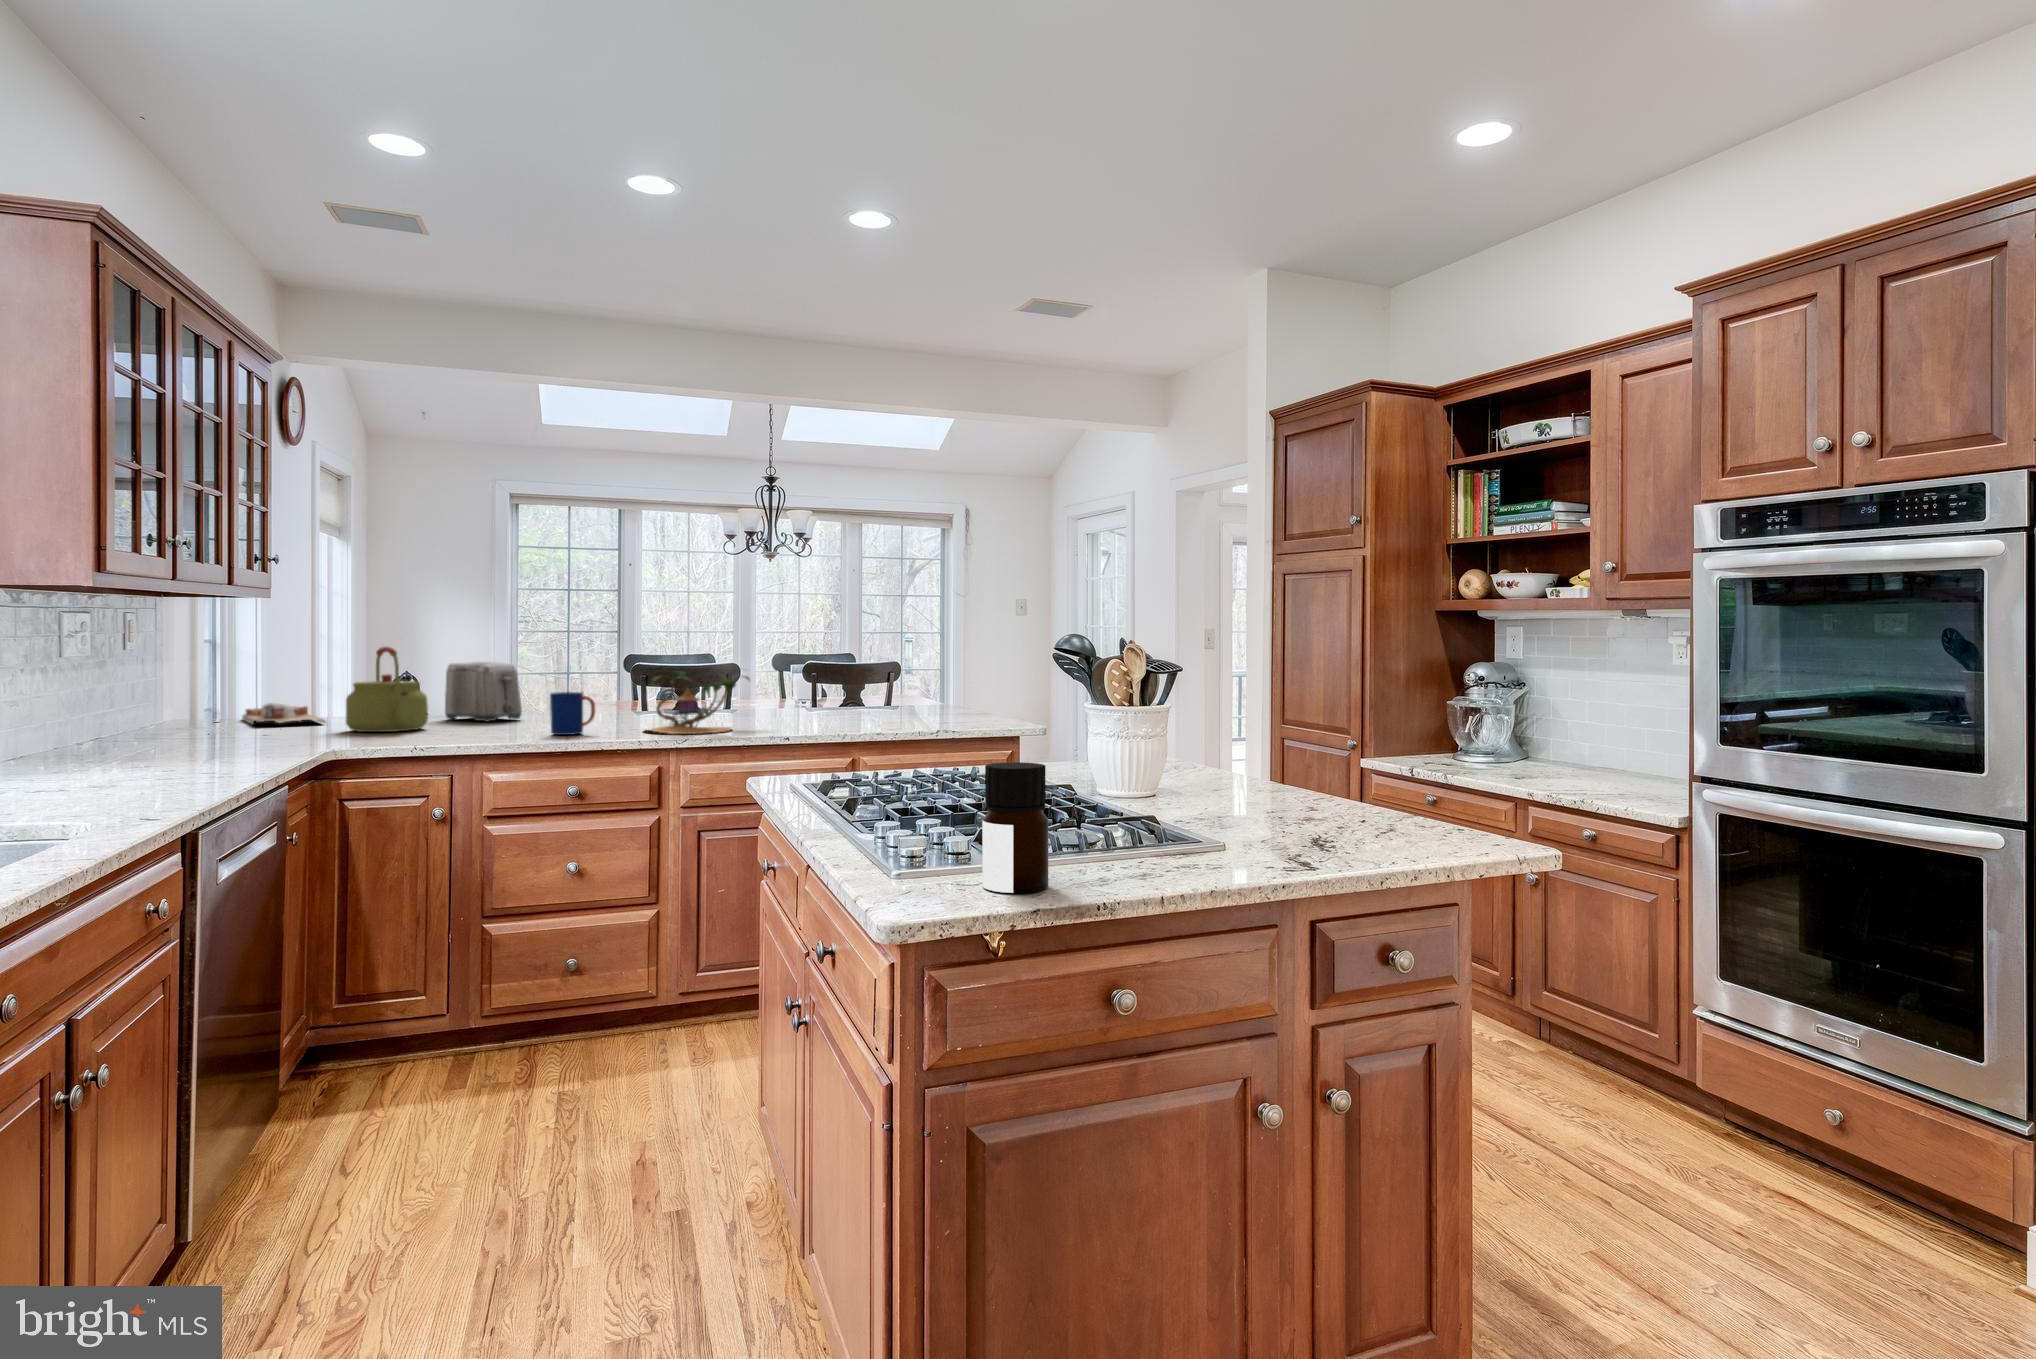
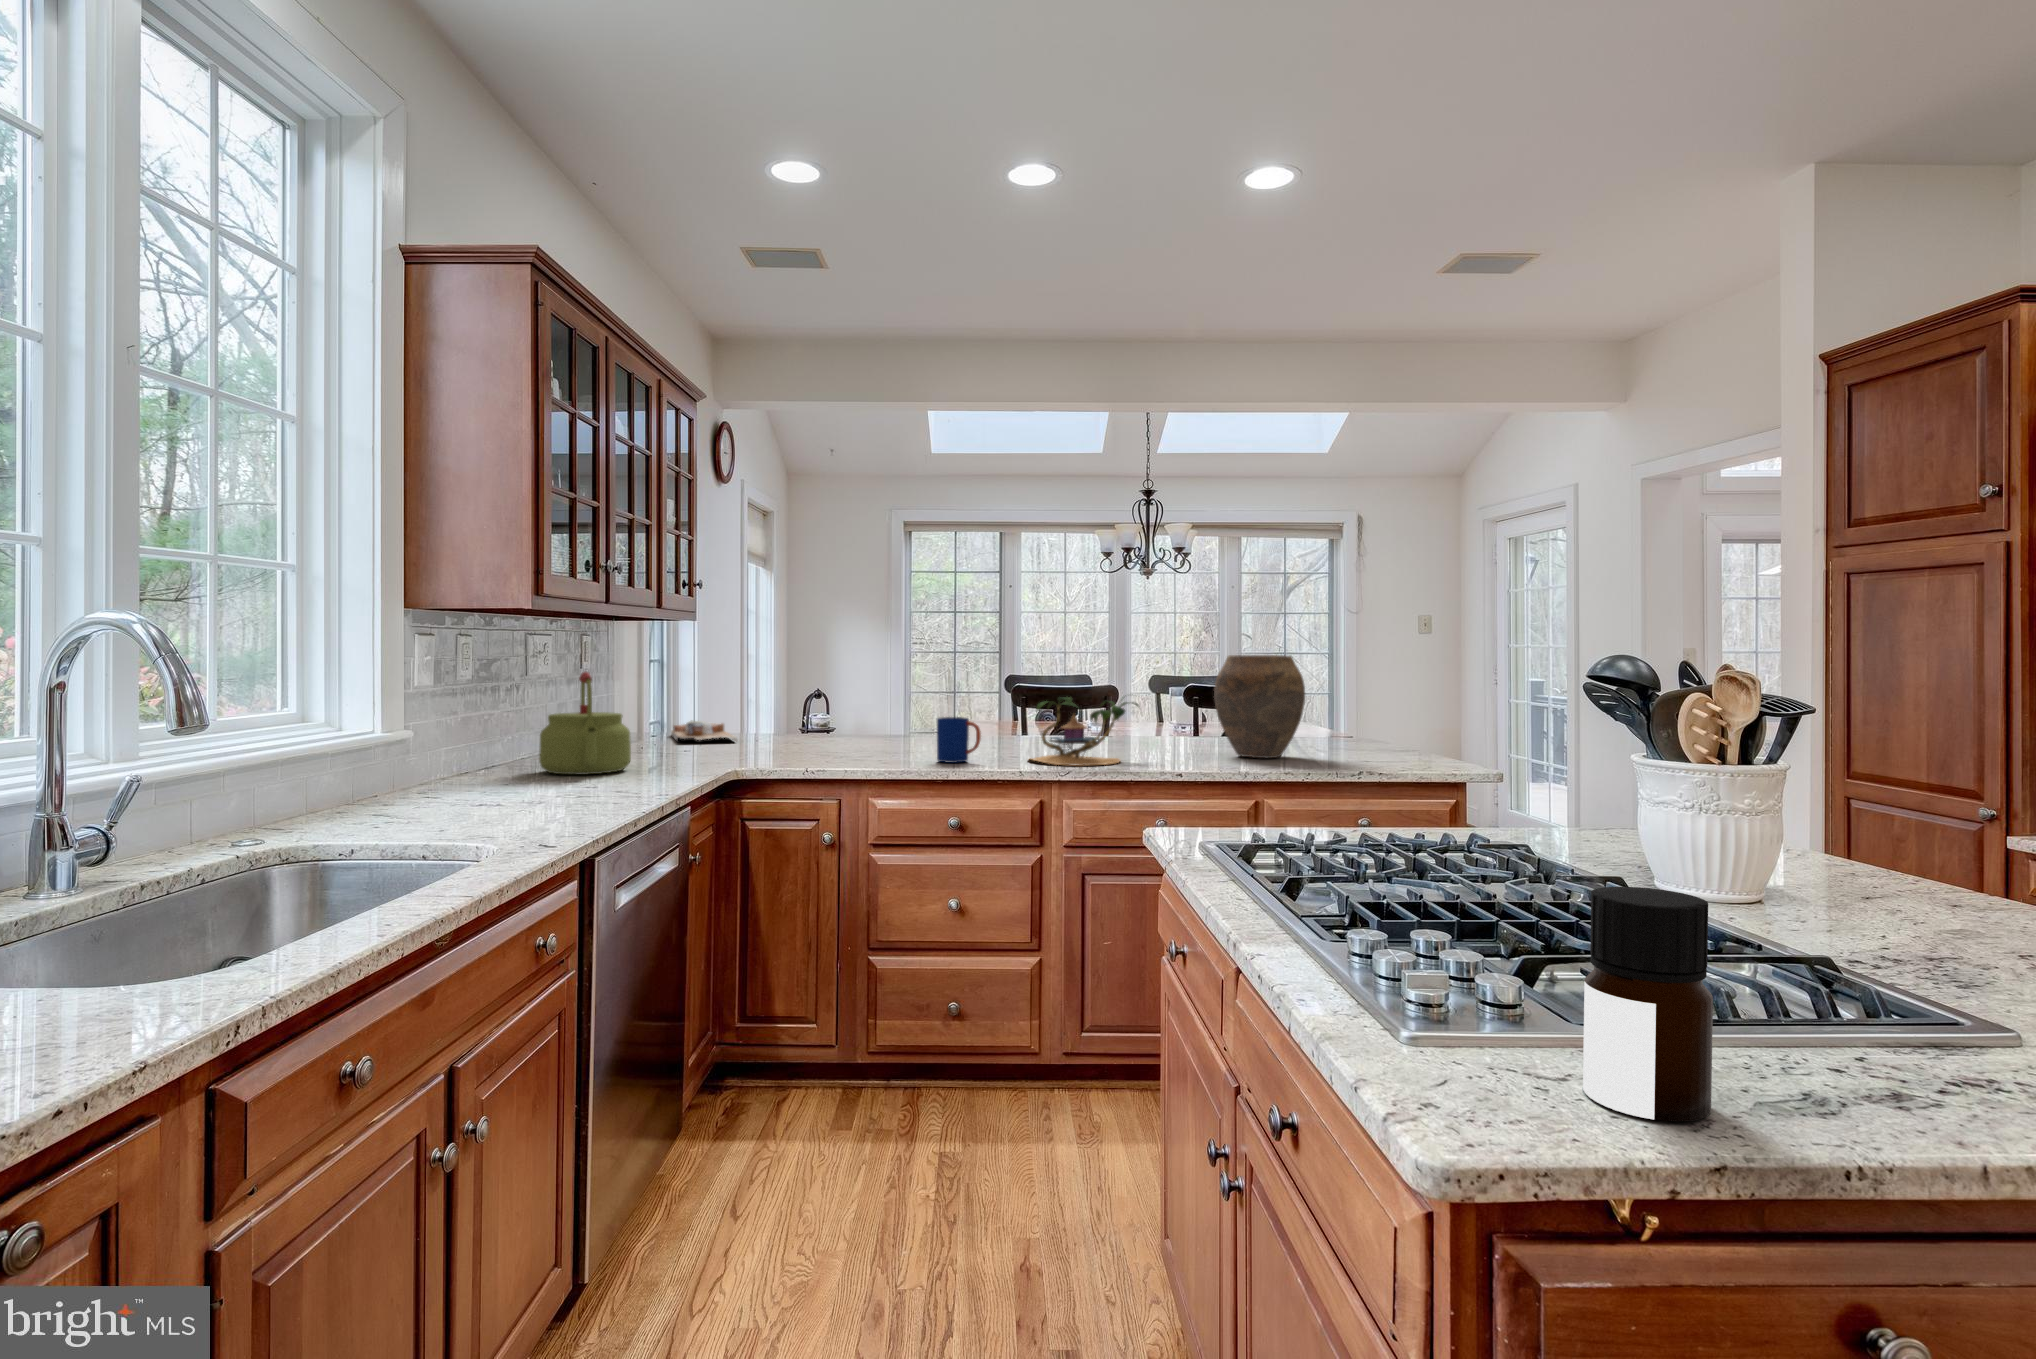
vase: none [819,633,898,724] -> present [1214,655,1305,758]
kettle: present [346,647,428,732] -> present [539,672,631,774]
toaster: present [445,662,522,722] -> none [841,683,911,744]

